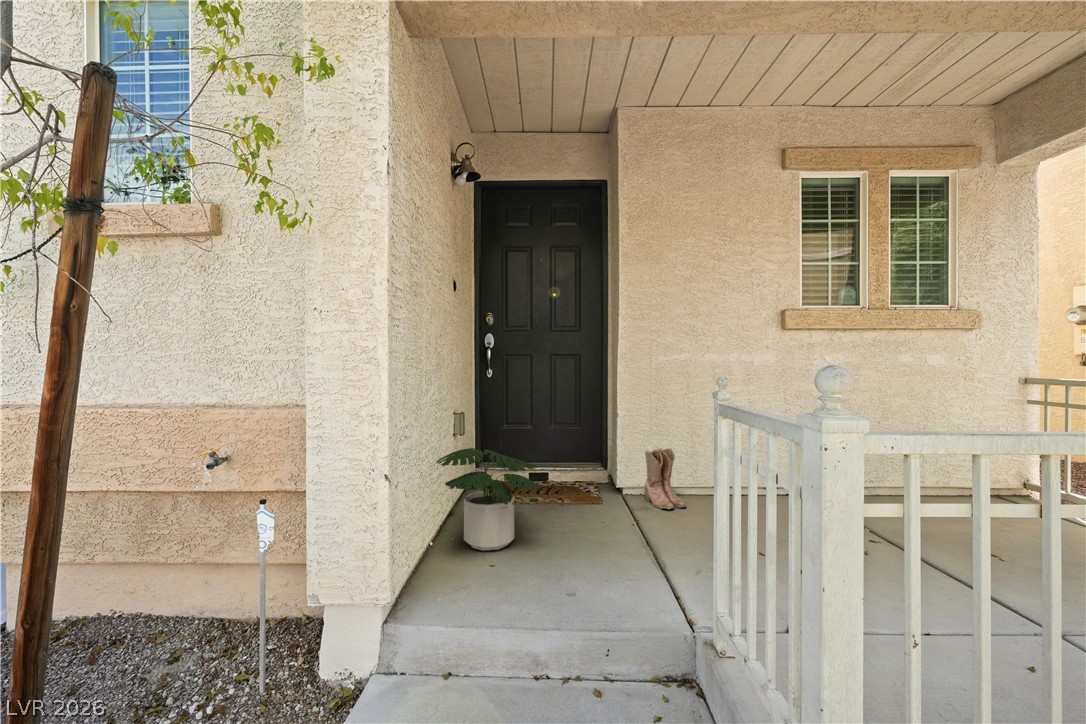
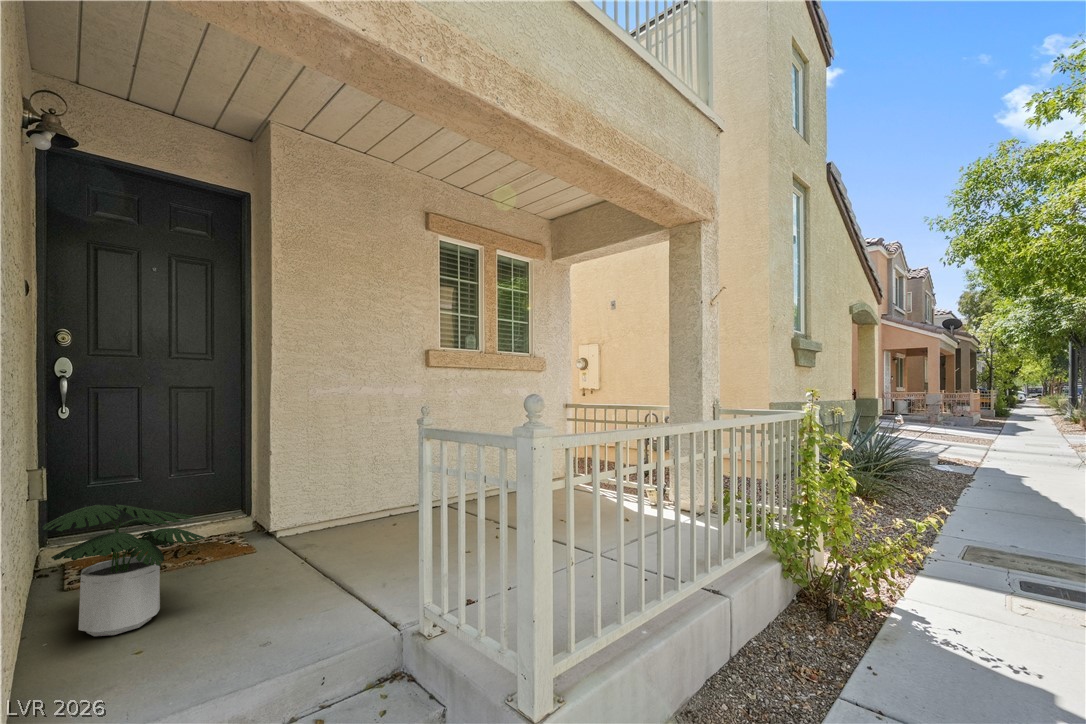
boots: present [645,448,686,509] -> none [302,481,348,544]

